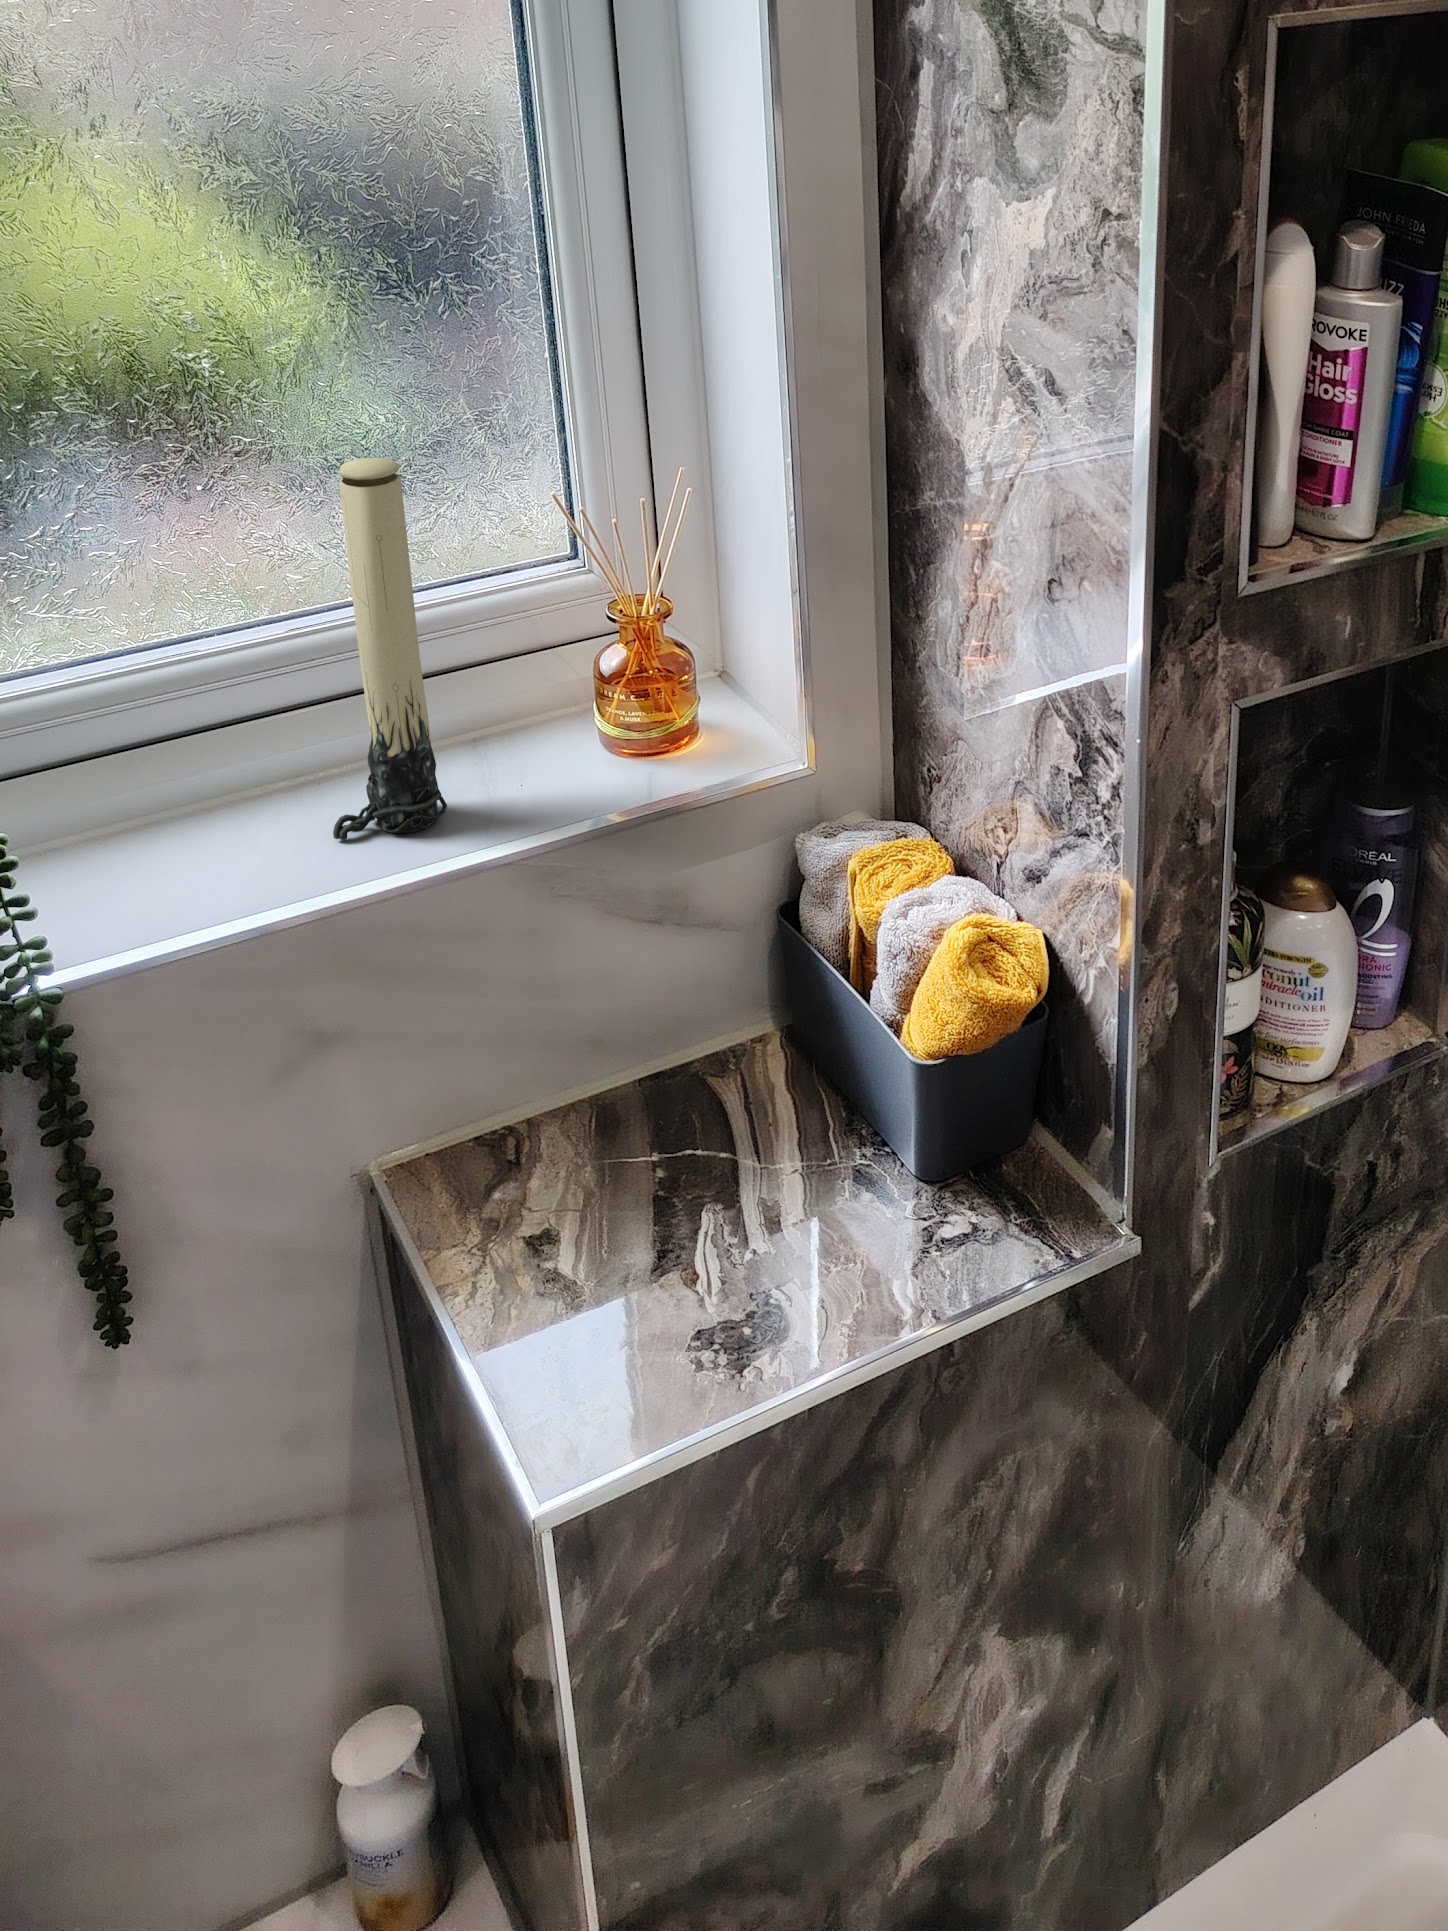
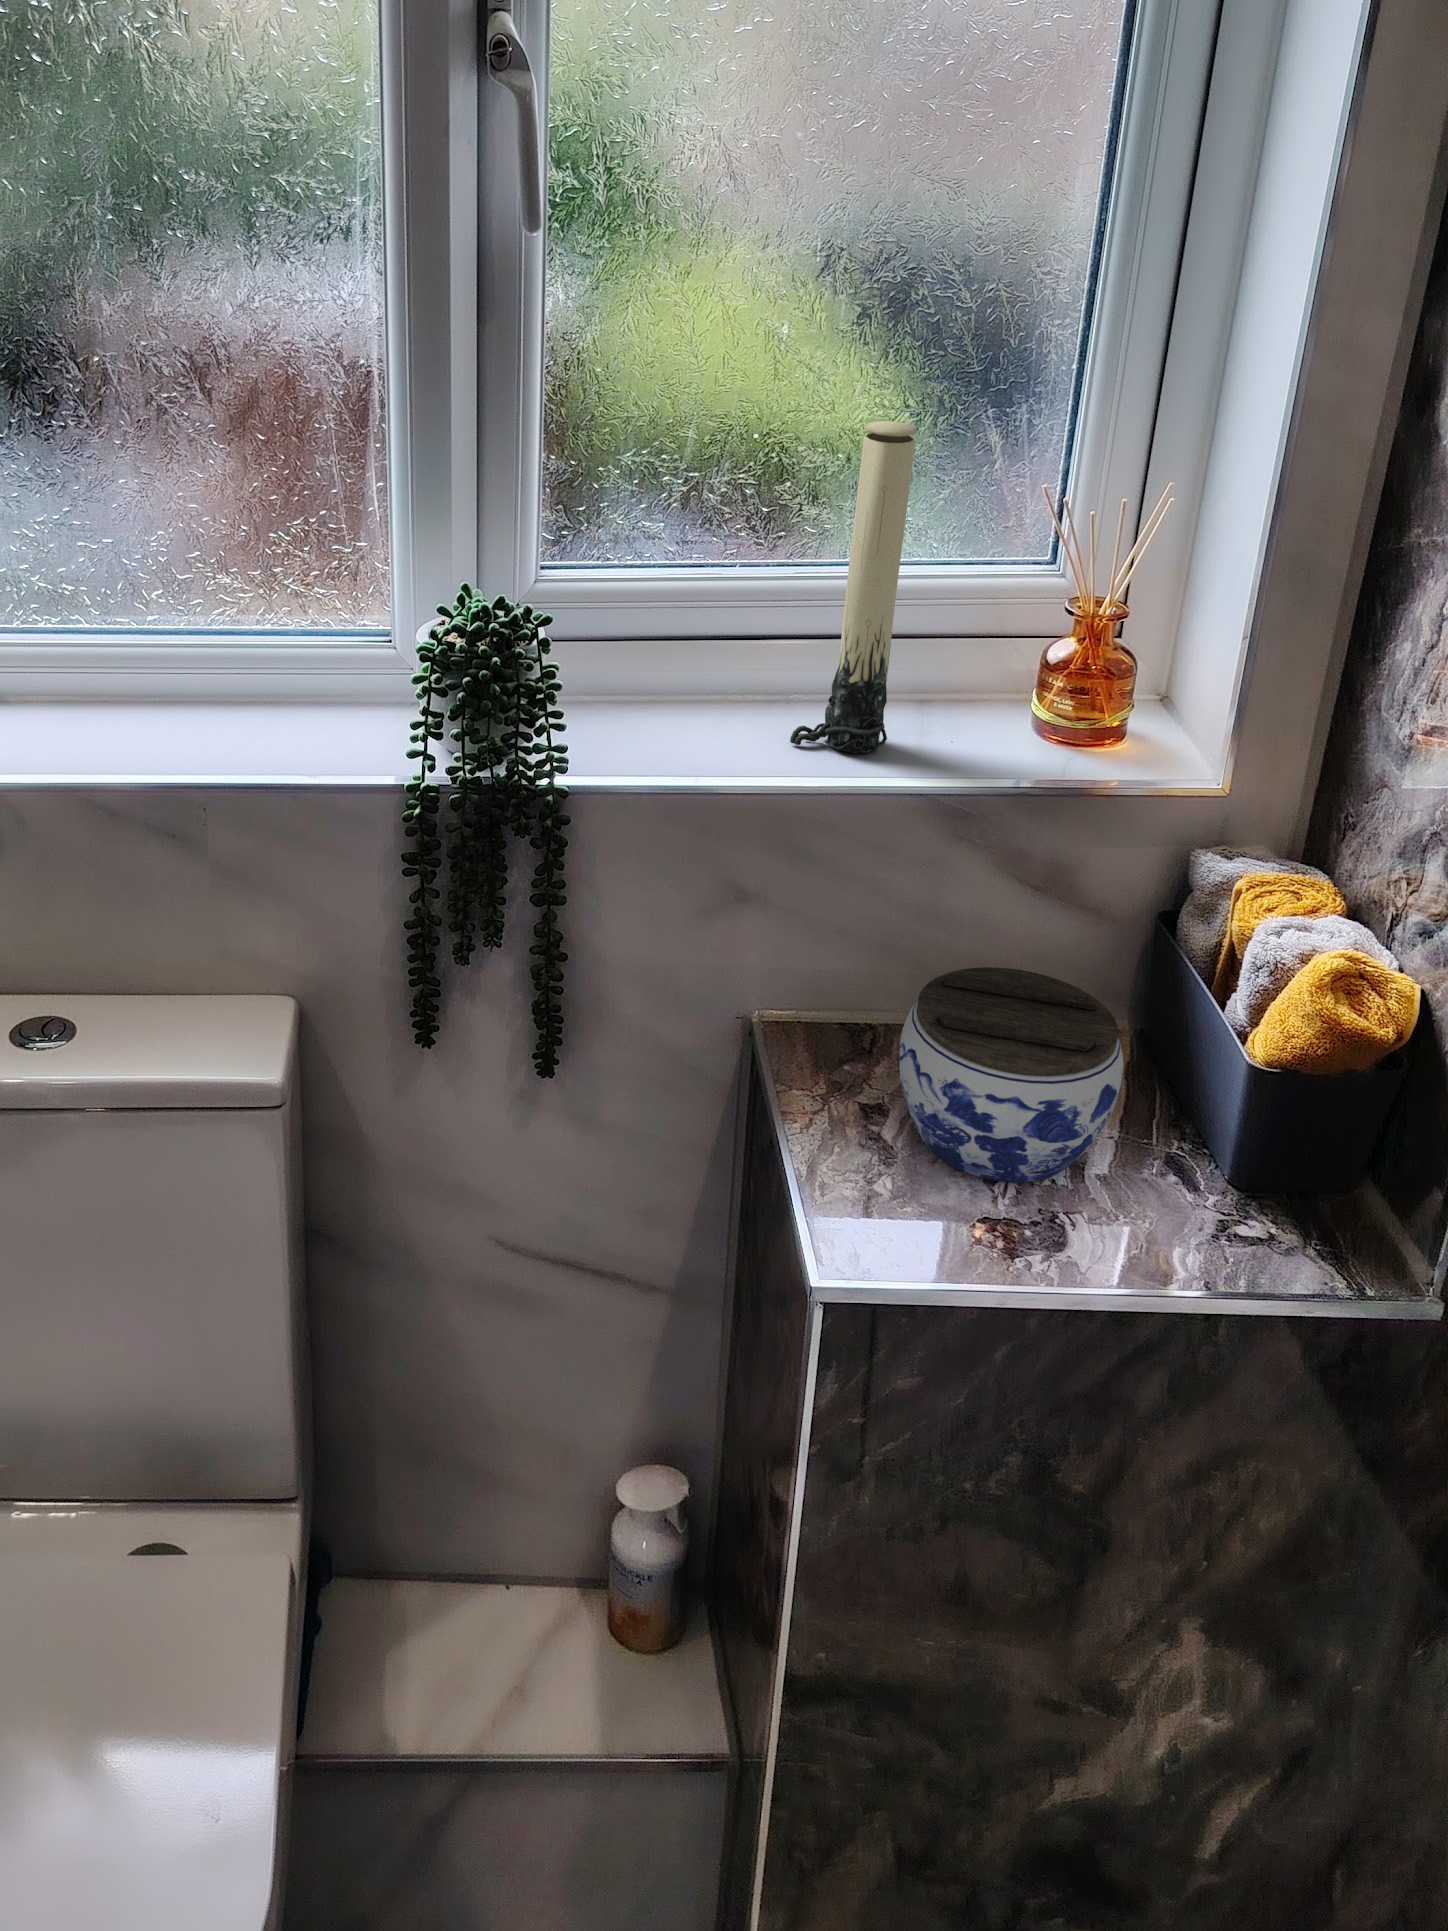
jar: none [553,1026,797,1282] -> present [899,967,1123,1183]

